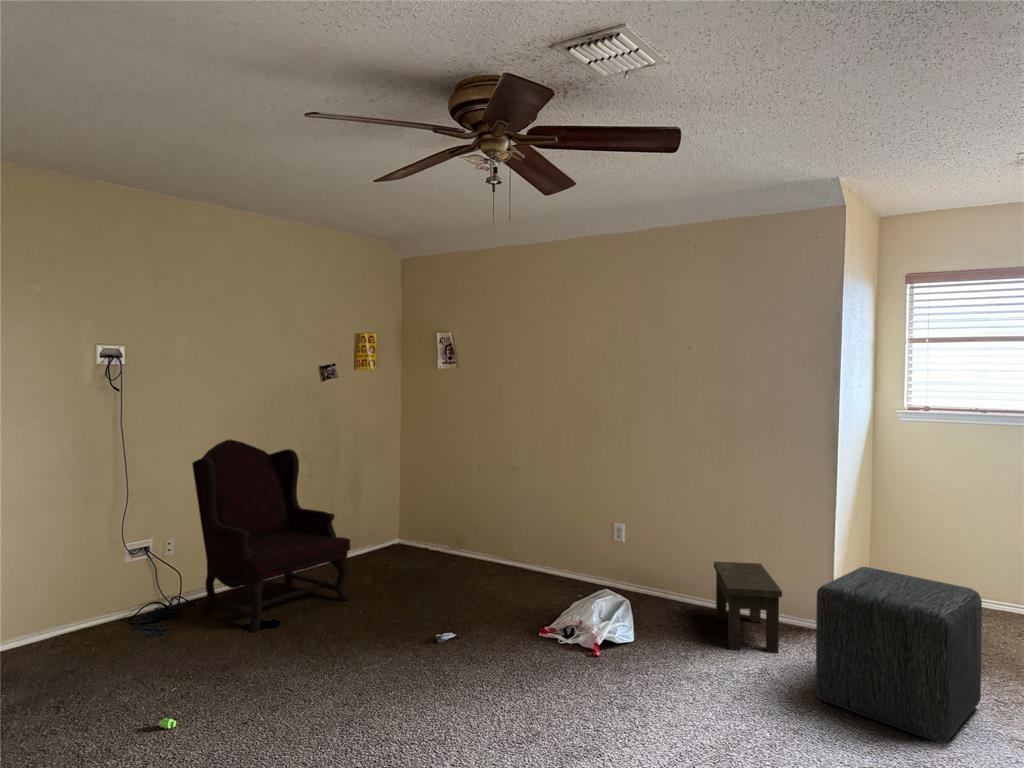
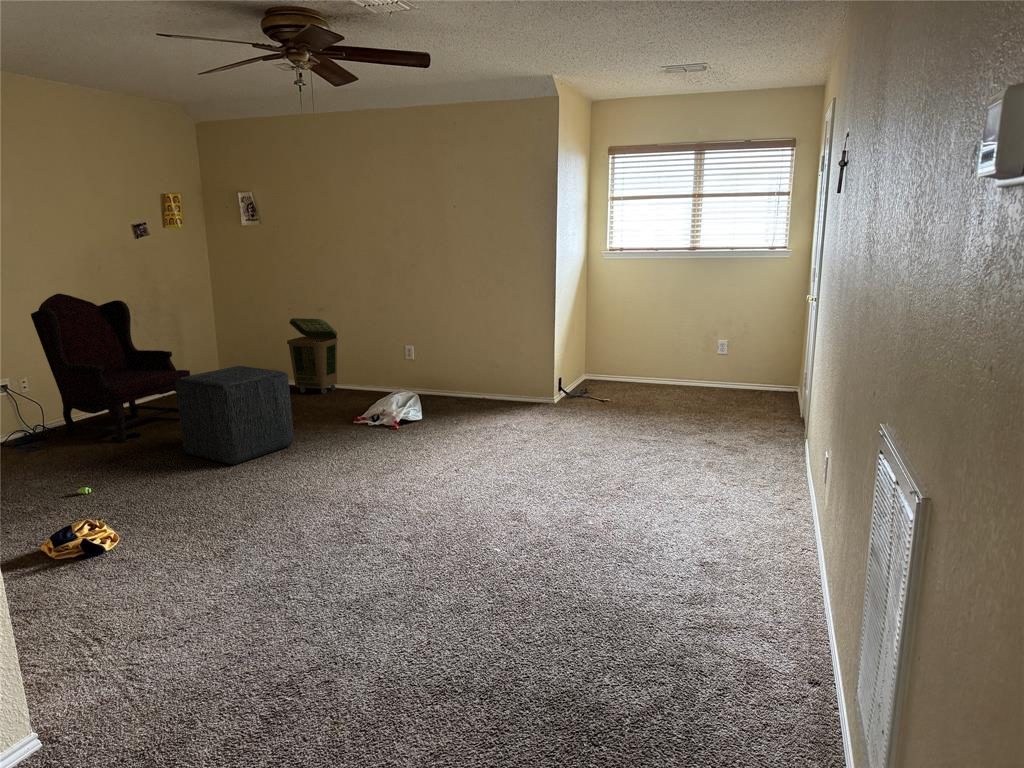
laundry basket: none [470,478,530,576] -> present [287,318,338,394]
side table: present [714,562,782,653] -> none [478,363,519,417]
ottoman: present [816,567,982,743] -> present [176,366,294,465]

